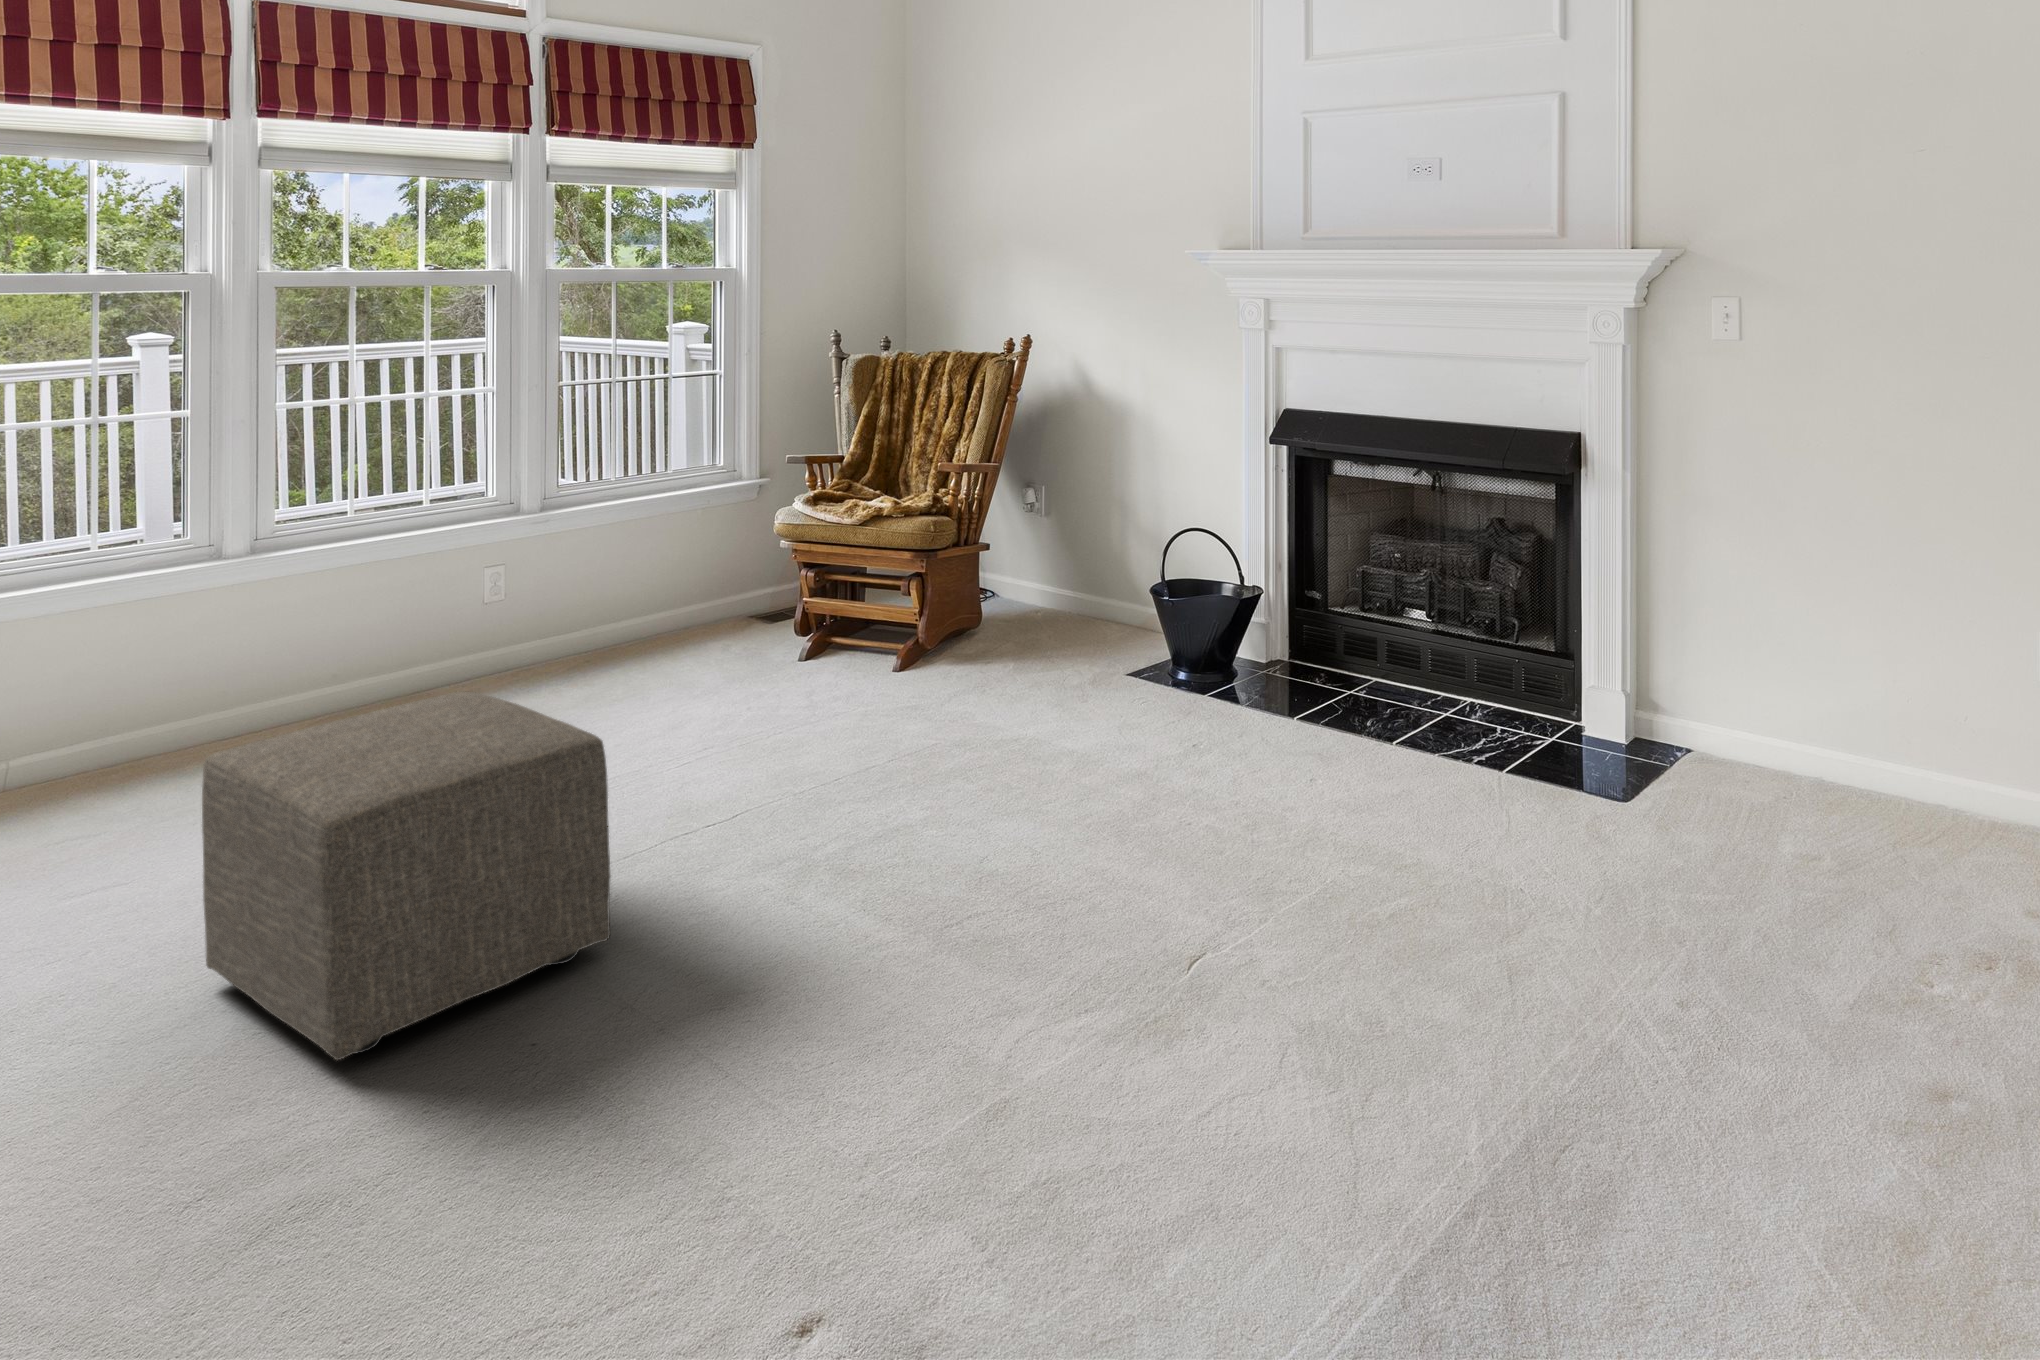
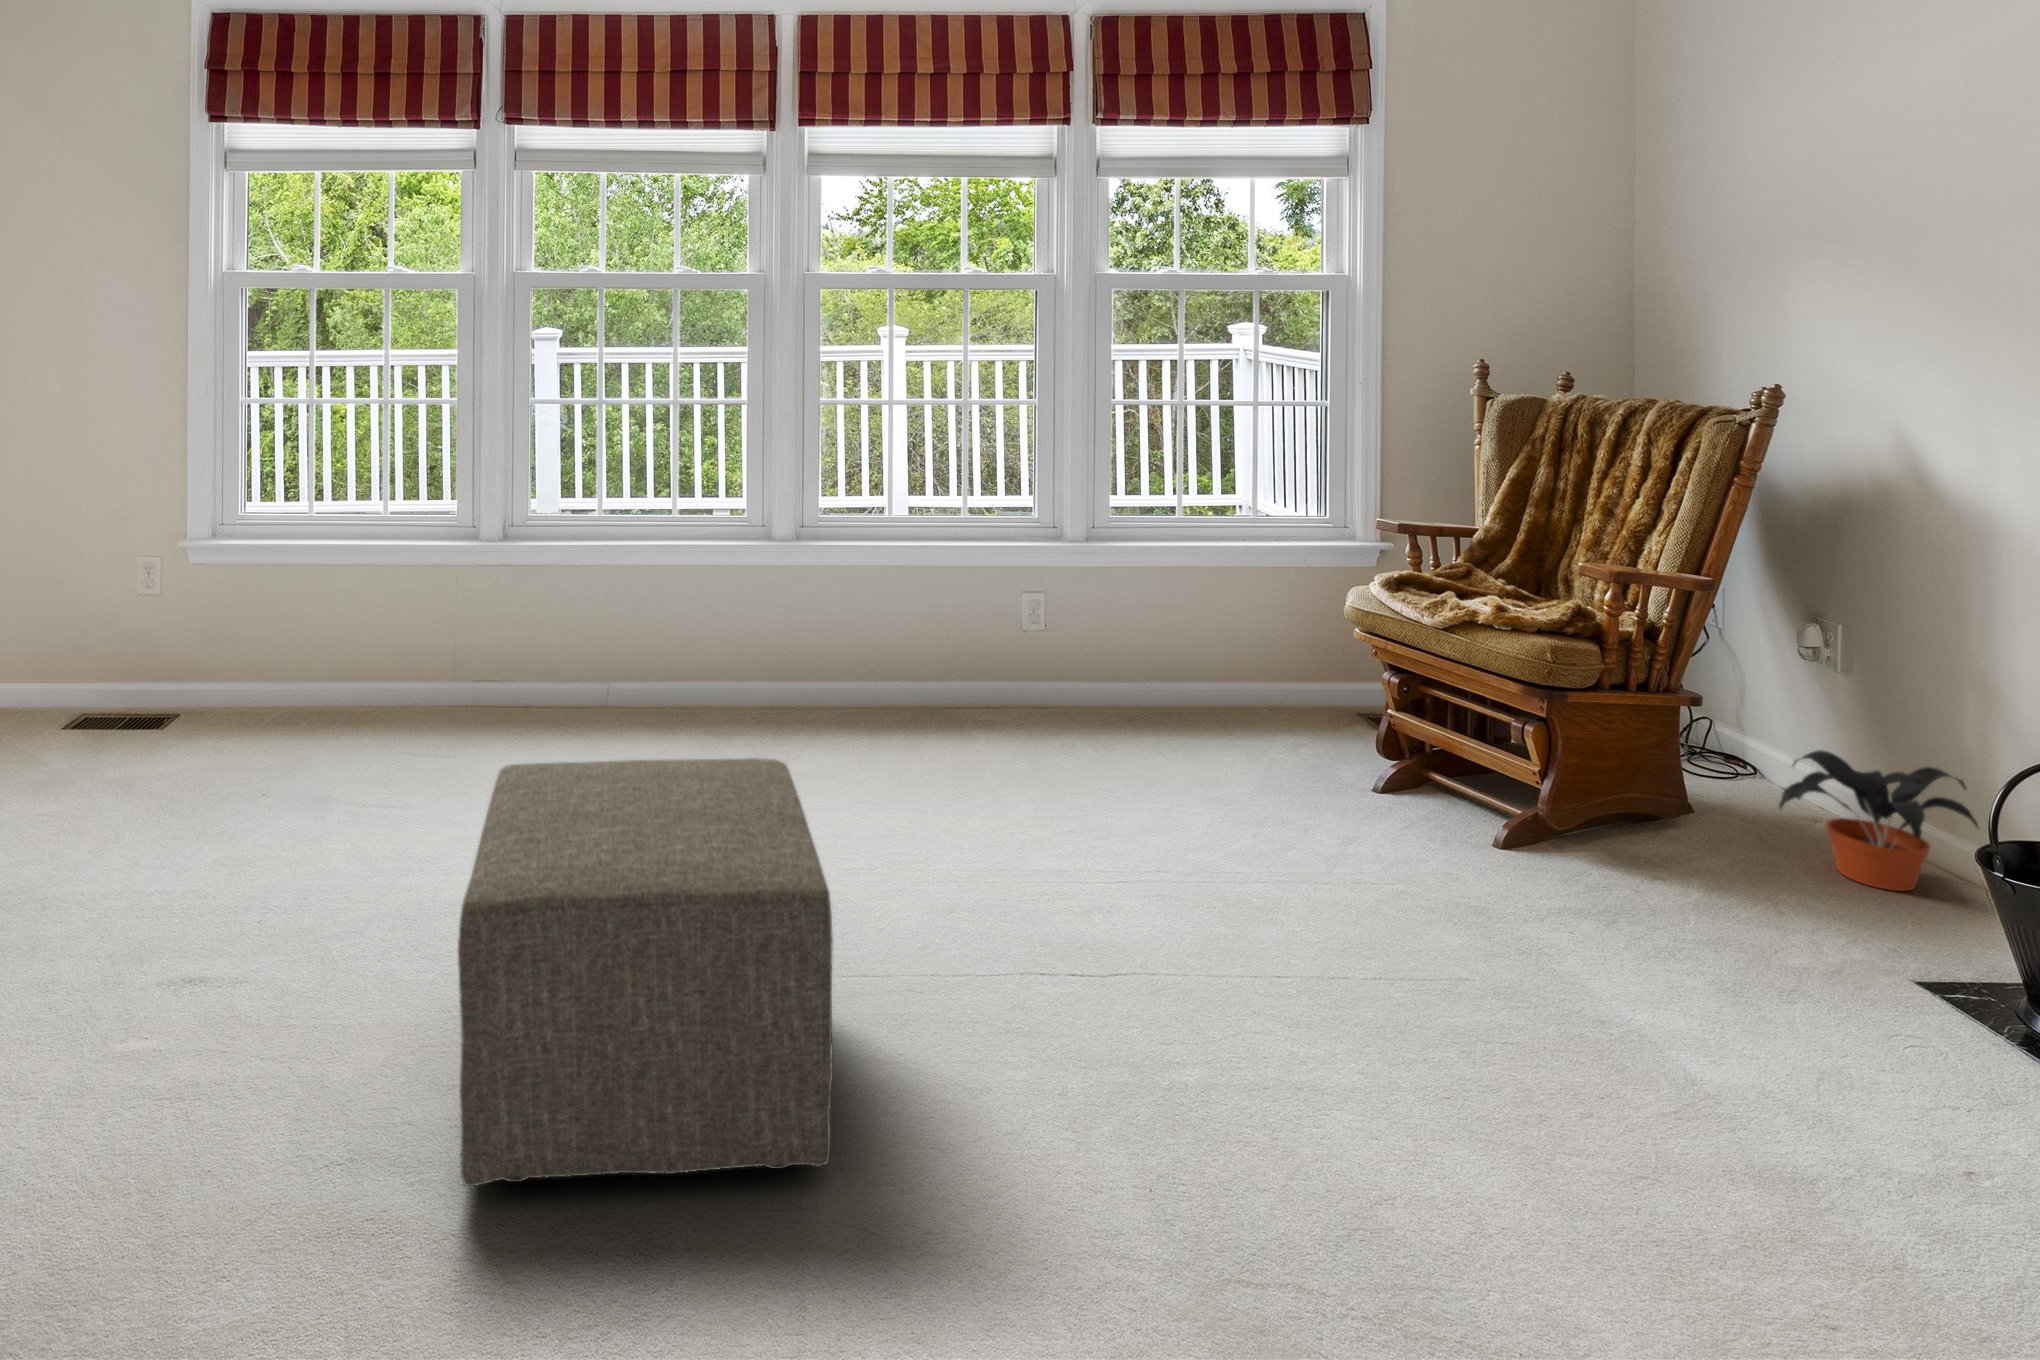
potted plant: none [1026,558,1112,633] -> present [1779,750,1978,891]

